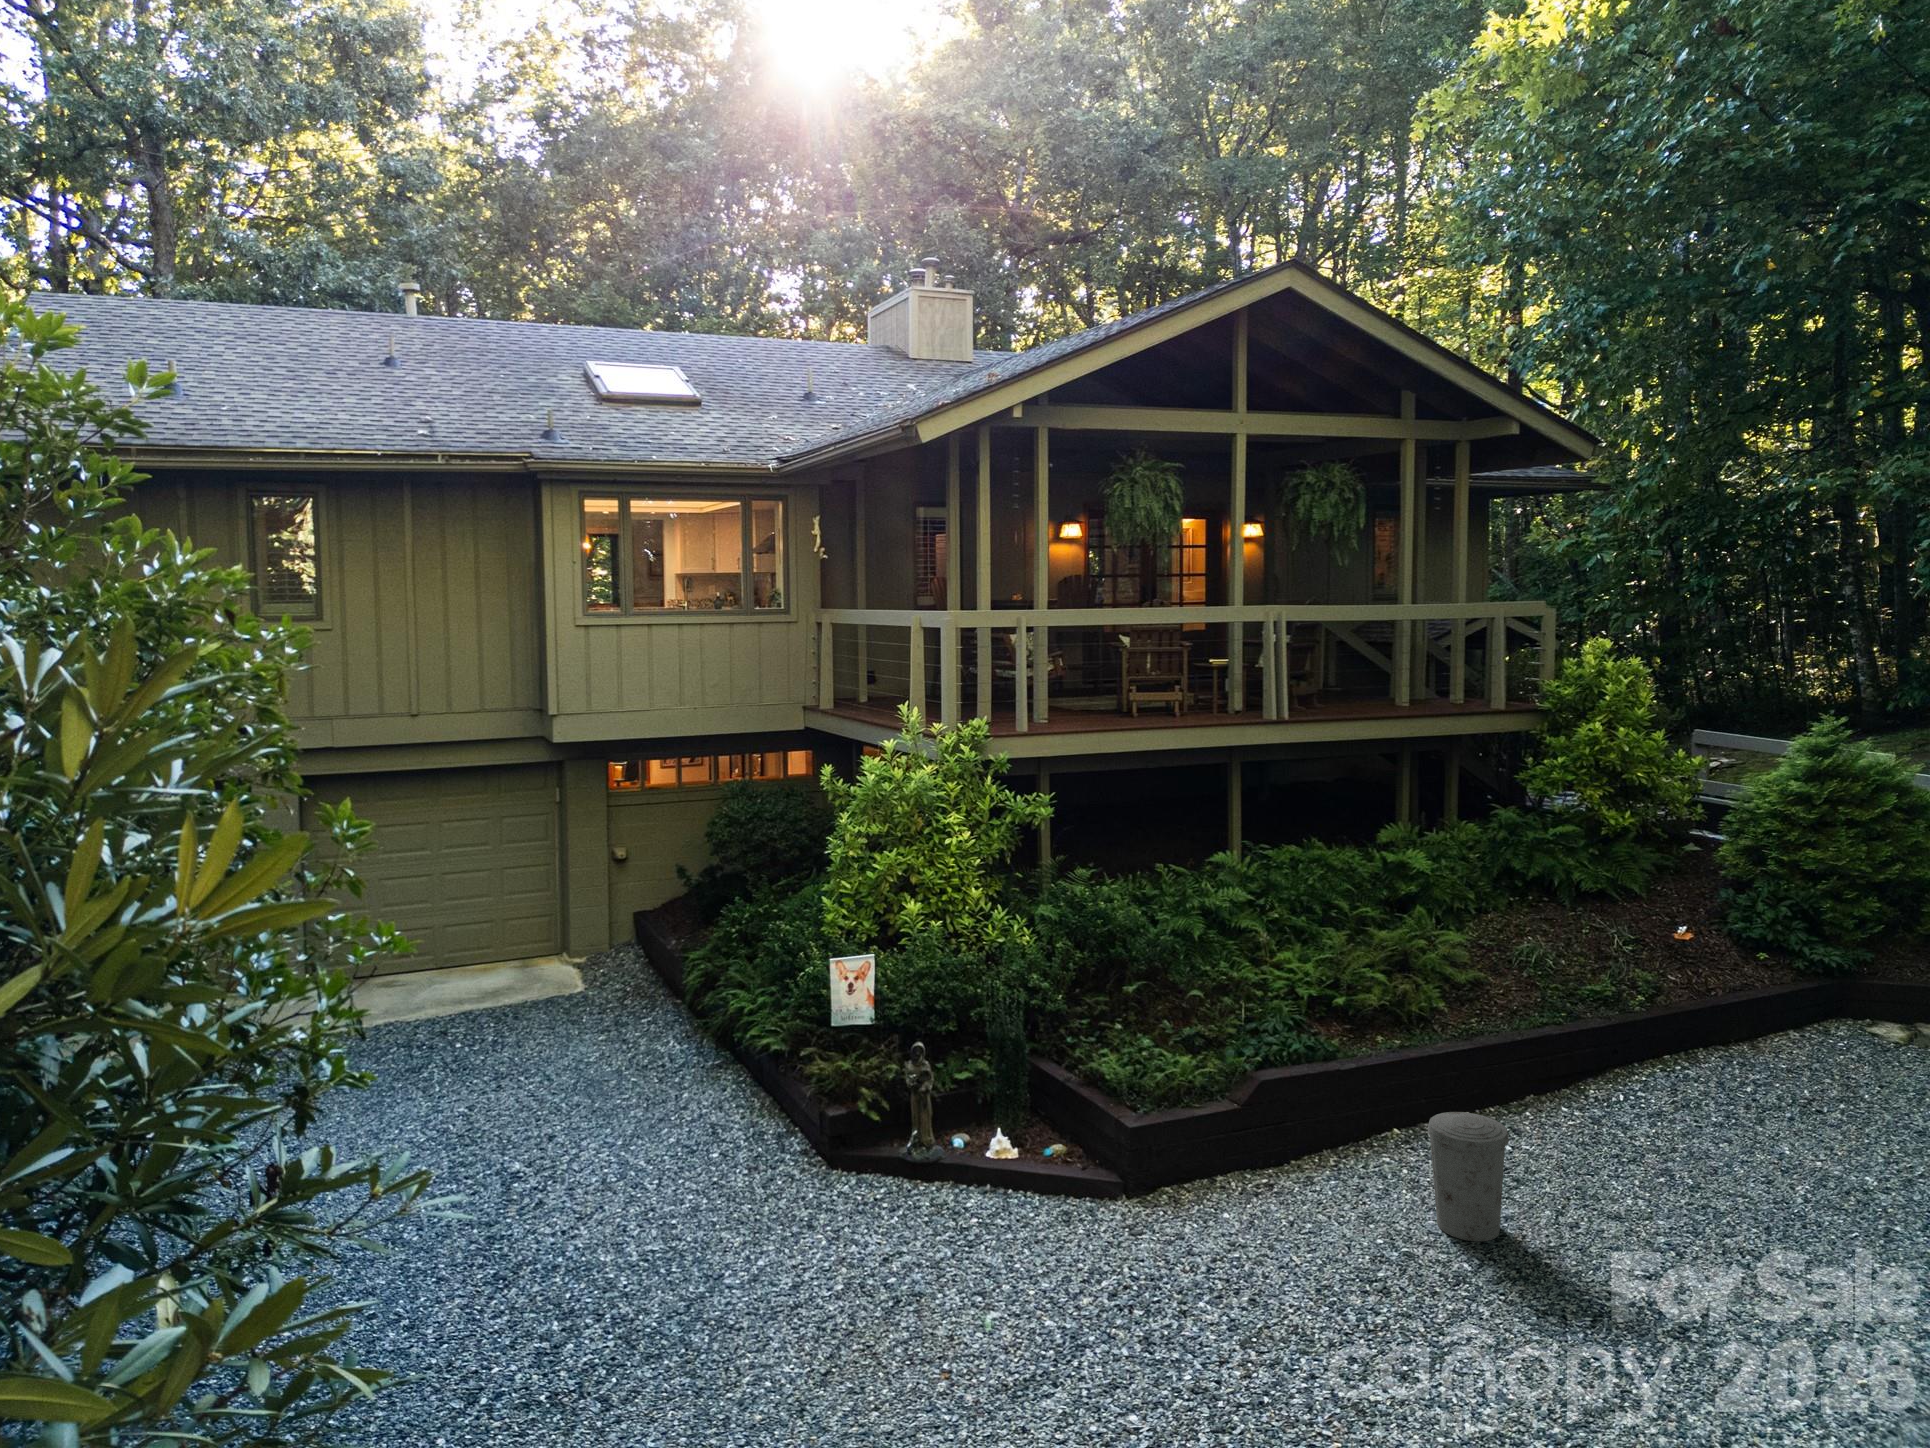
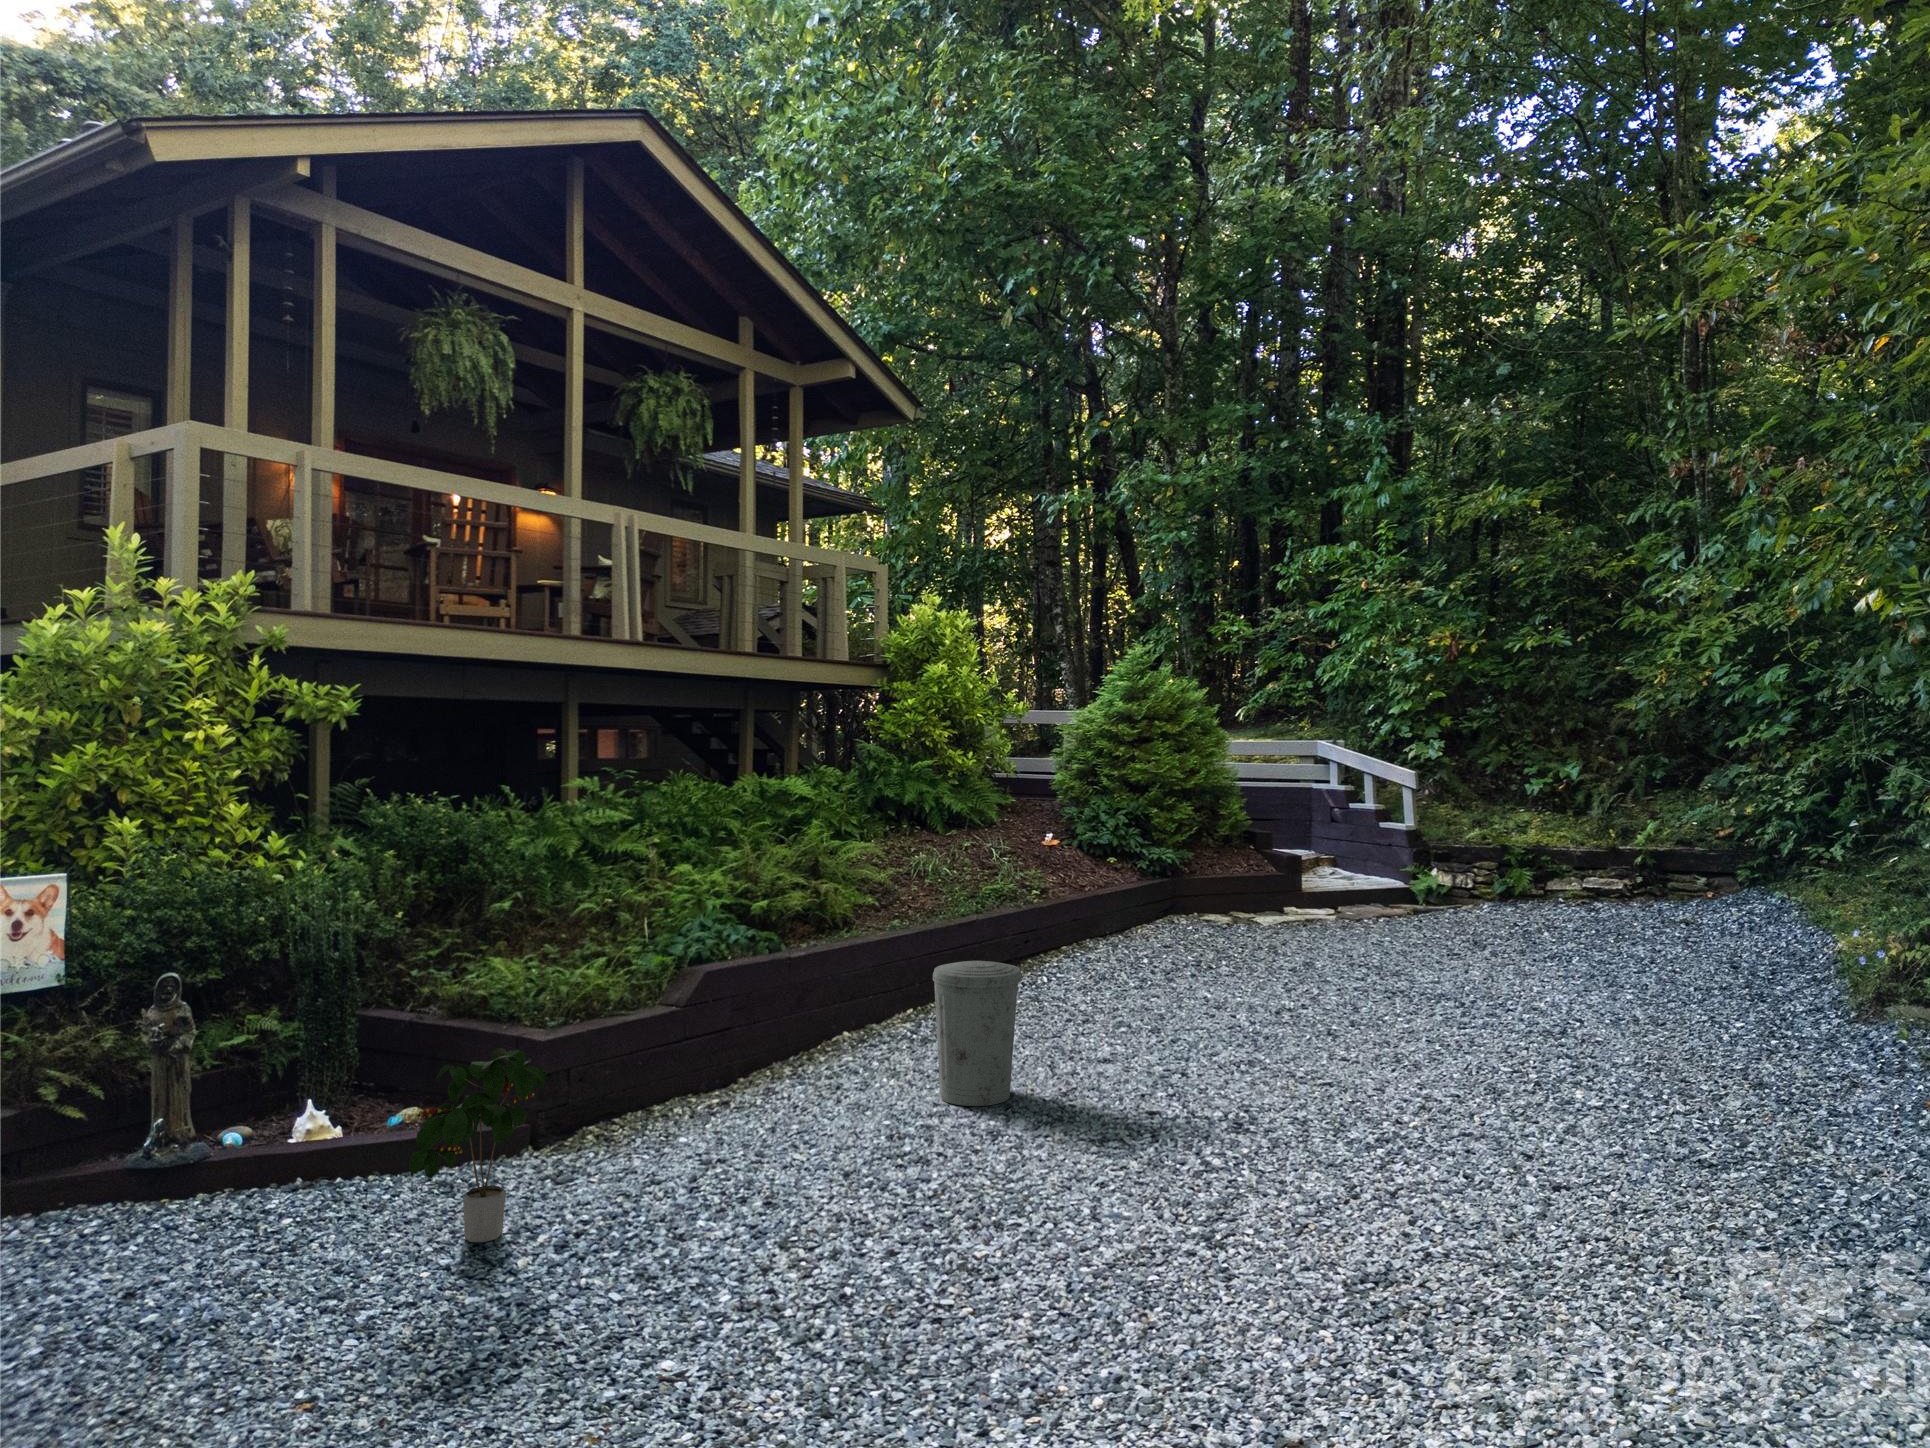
potted plant: none [1022,1154,1111,1276] -> present [409,1048,547,1242]

